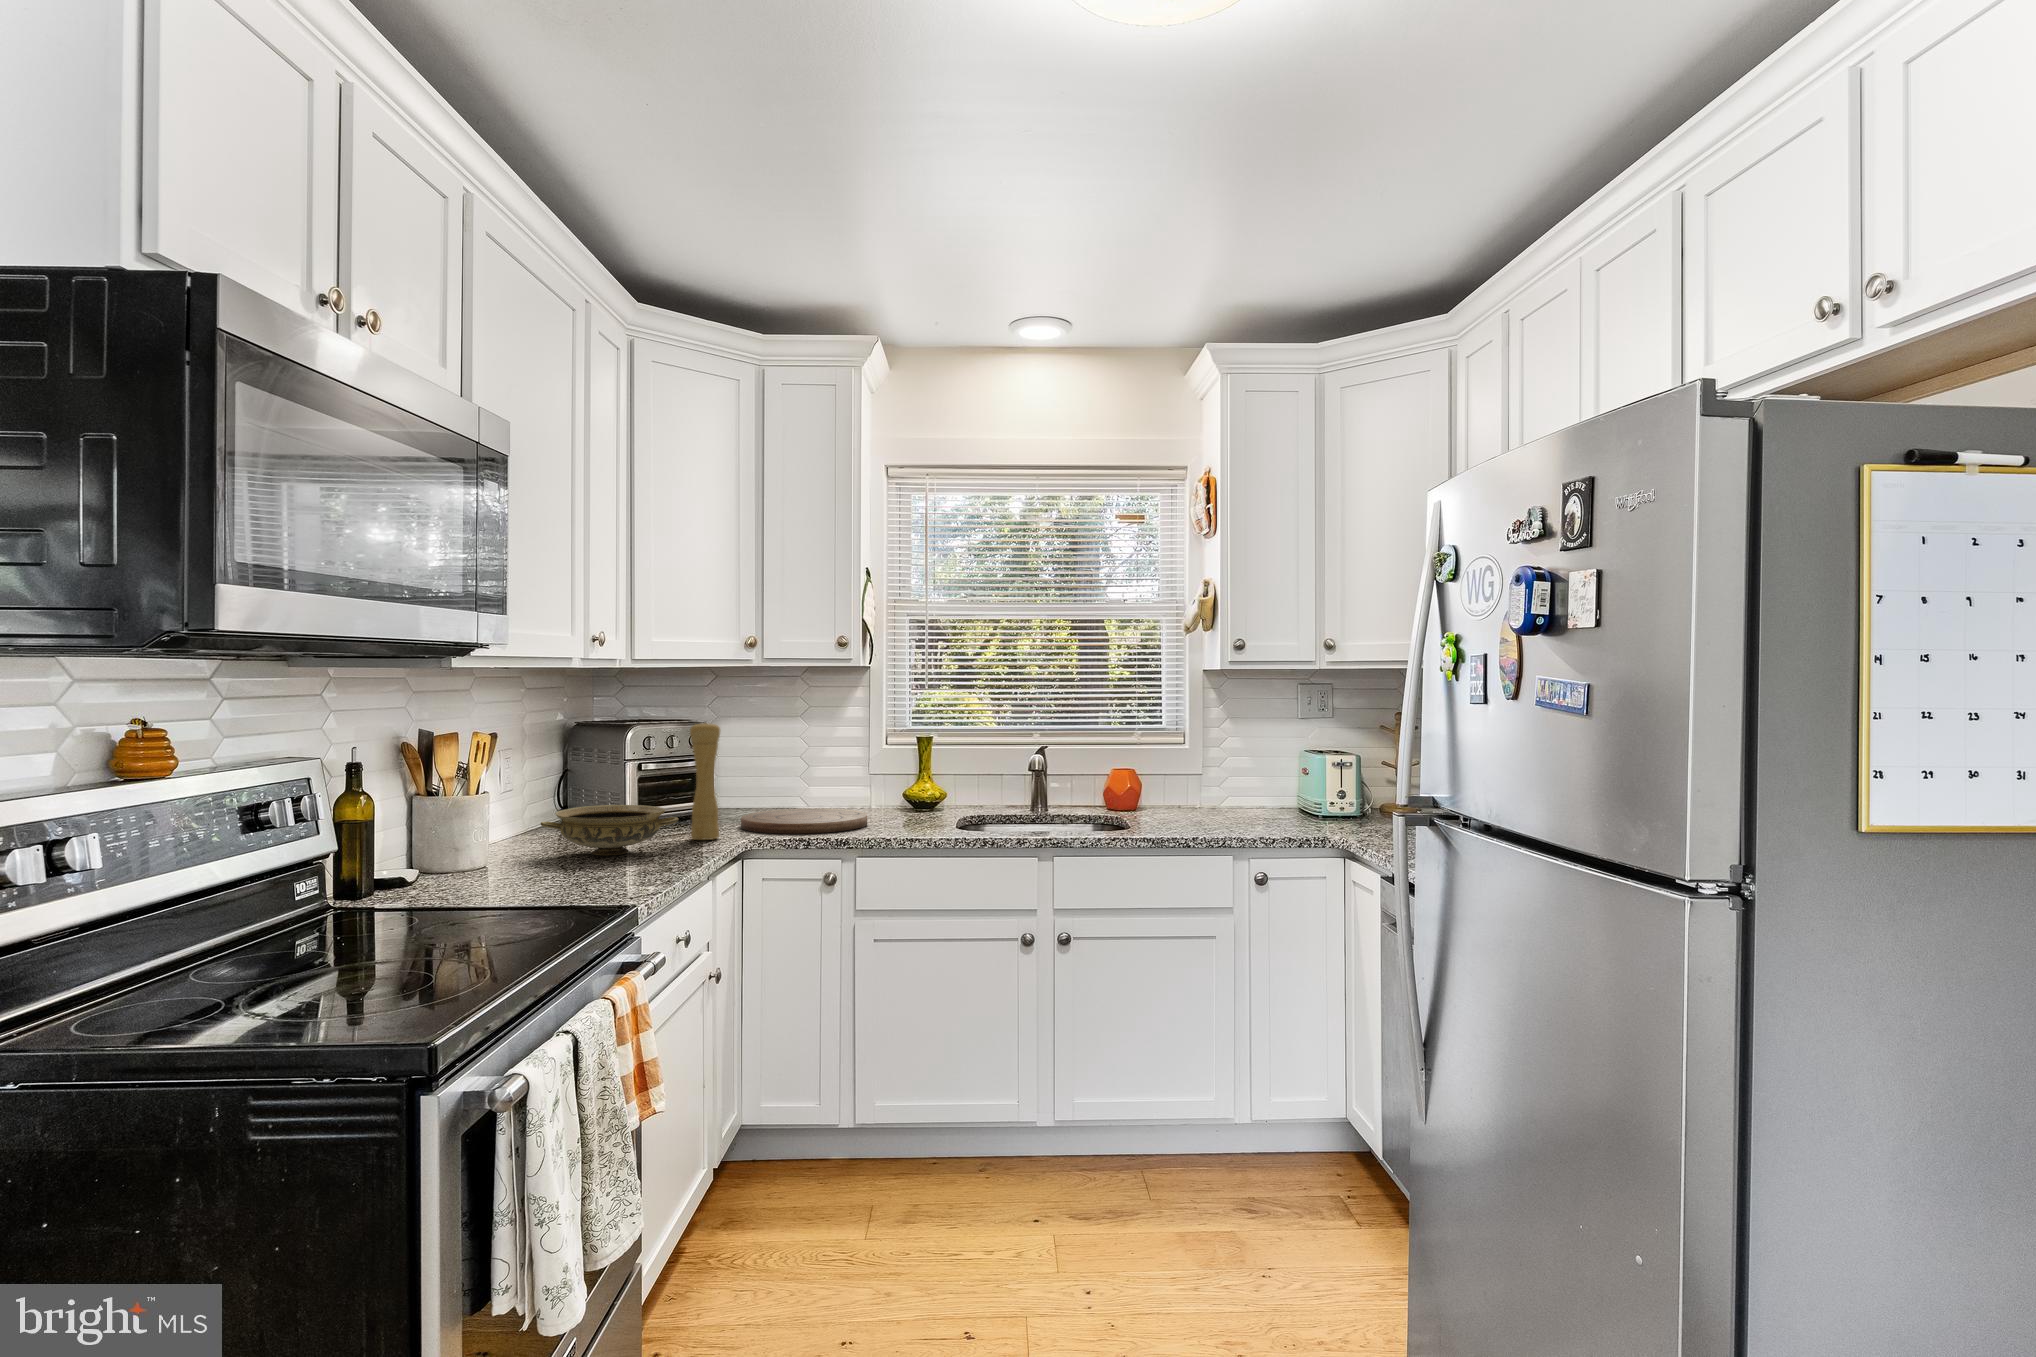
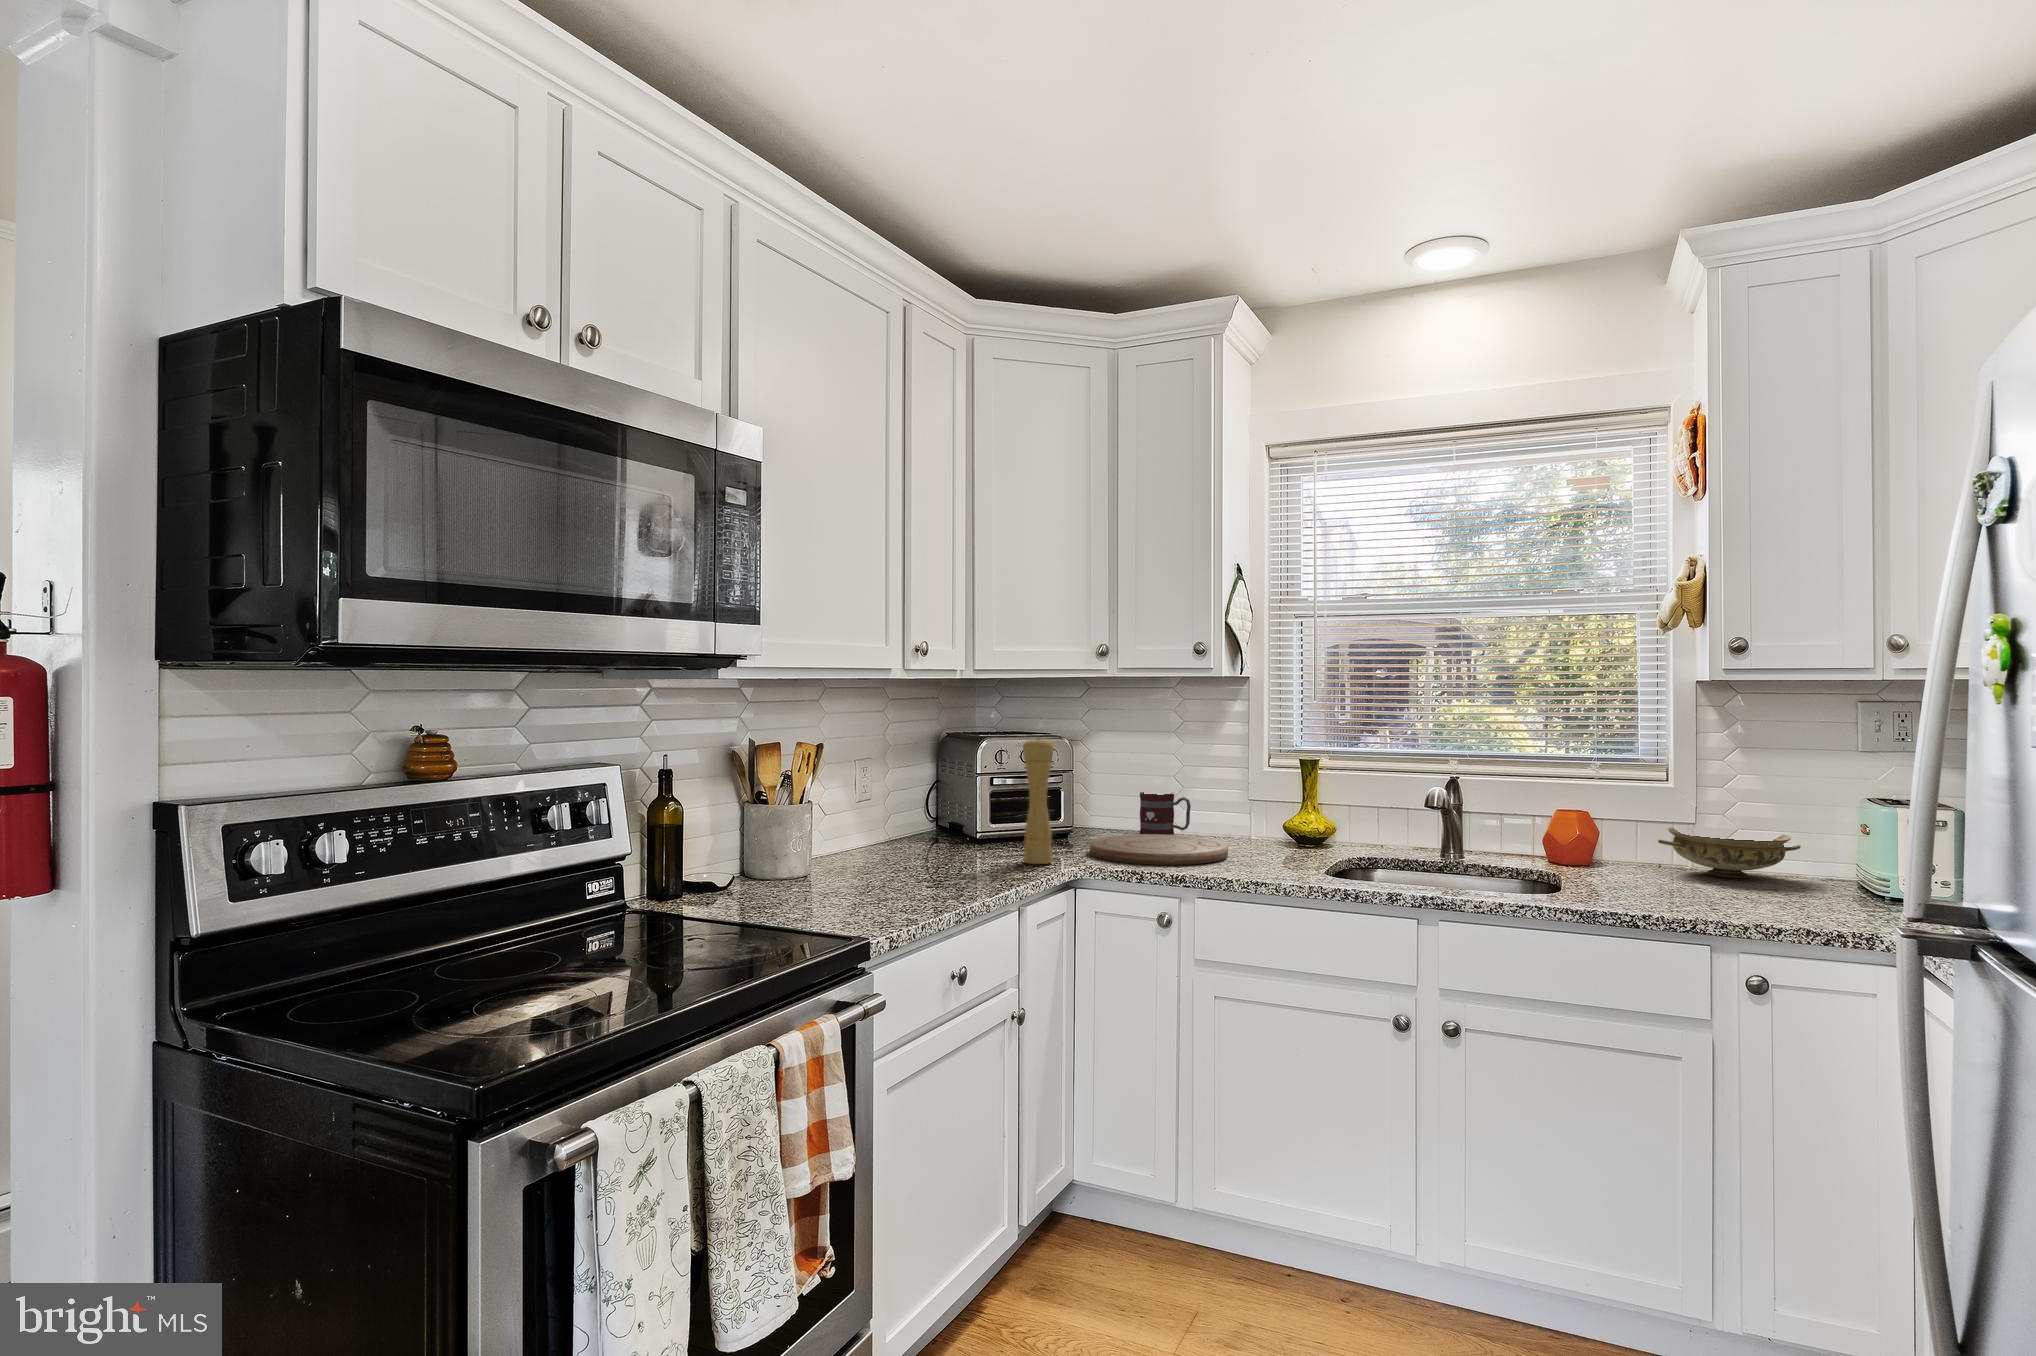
mug: none [766,771,816,813] -> present [1140,792,1191,835]
ceramic bowl: present [541,805,679,855] -> present [1658,827,1801,878]

